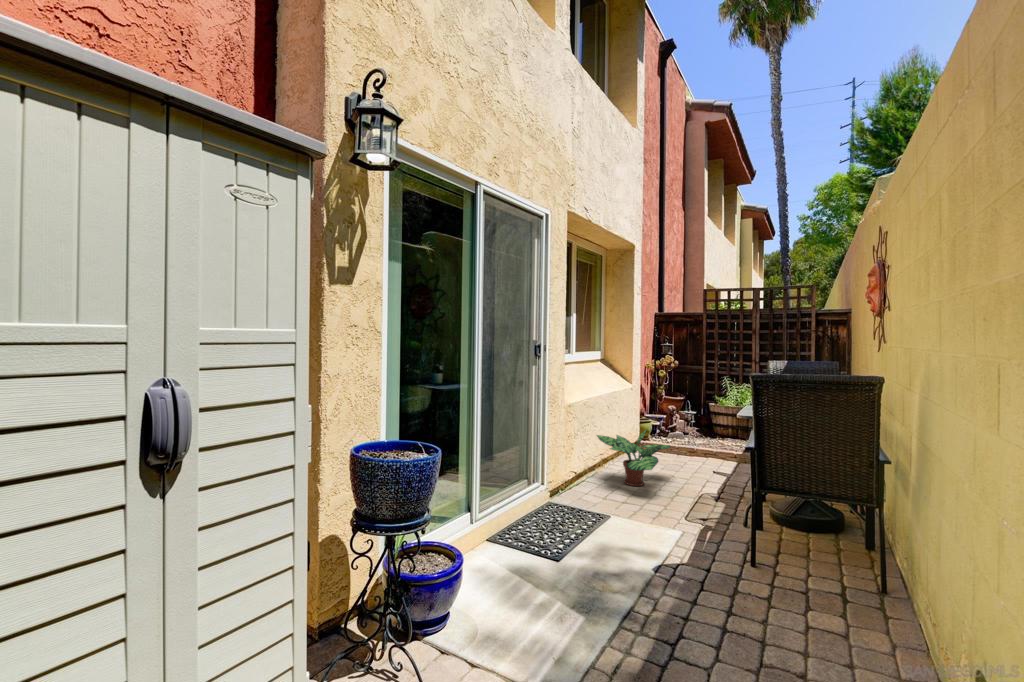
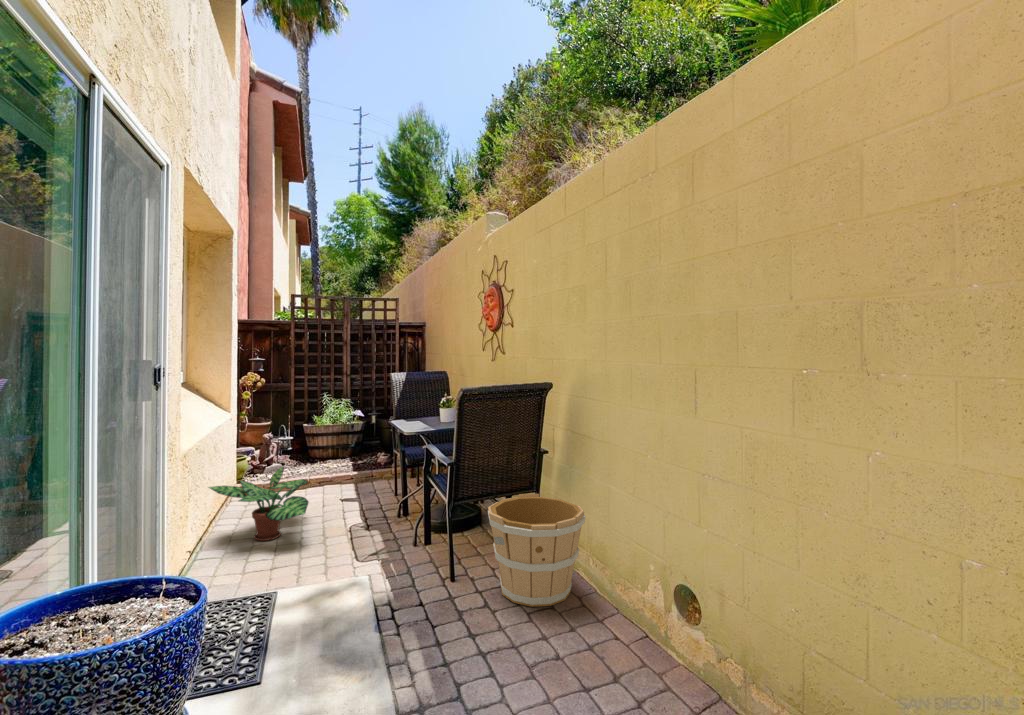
wooden bucket: none [778,500,921,639] -> present [488,494,586,607]

